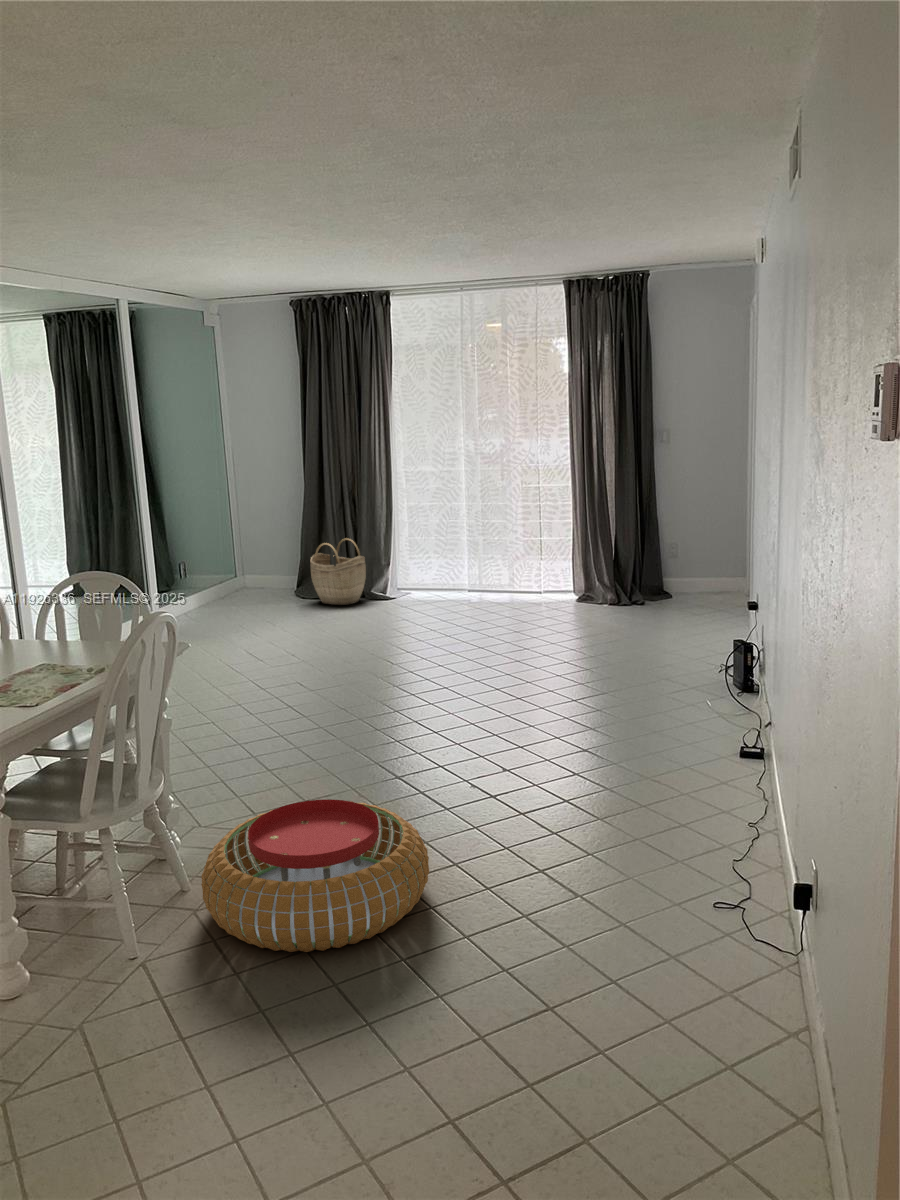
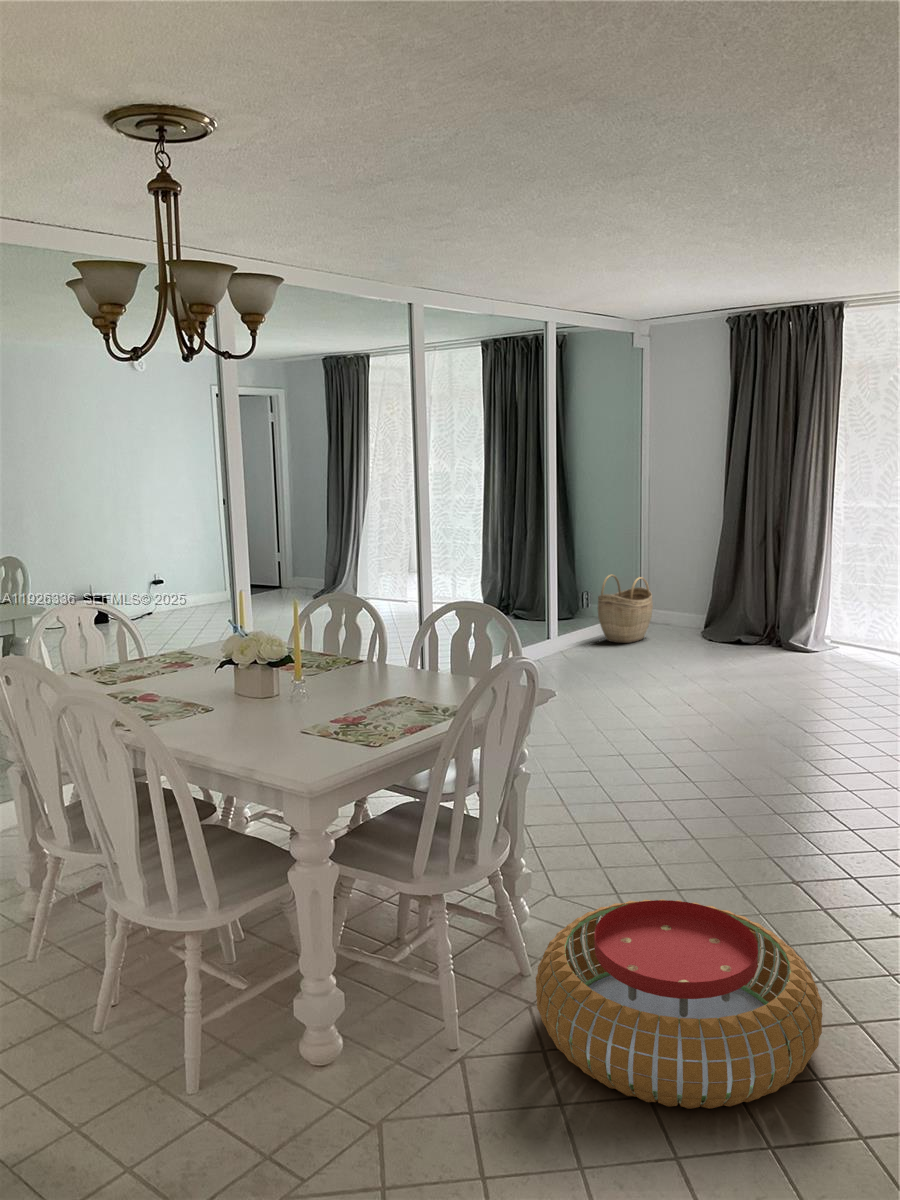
woven basket: present [311,539,366,605] -> present [598,575,653,643]

